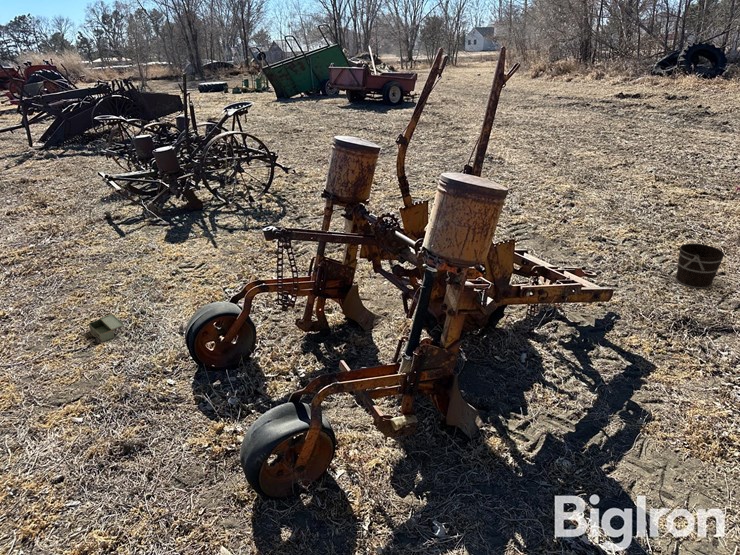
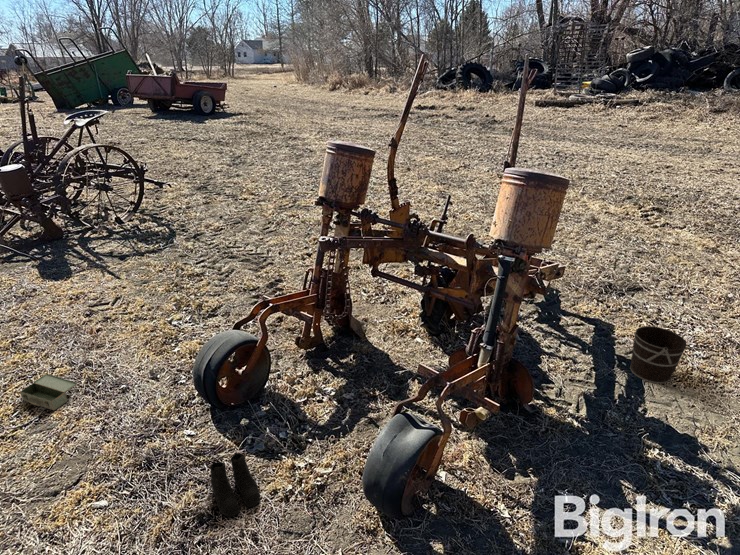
bucket: present [676,243,724,288] -> present [630,325,687,383]
boots: none [142,403,181,453] -> present [210,453,260,517]

